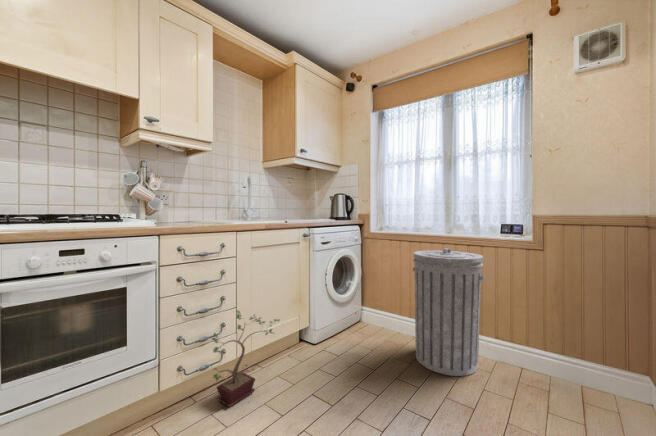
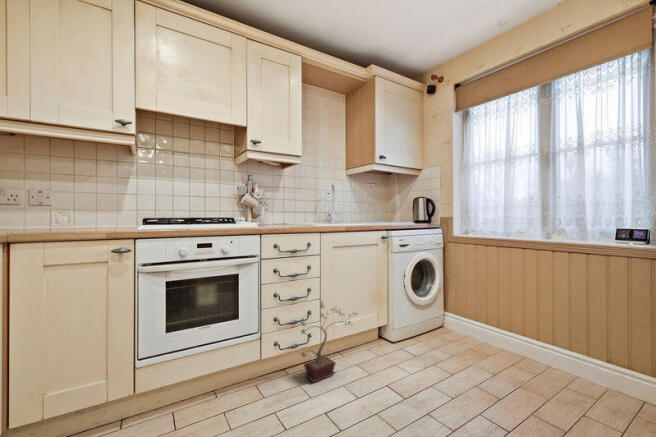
trash can: present [413,248,485,376] -> none [499,254,588,397]

